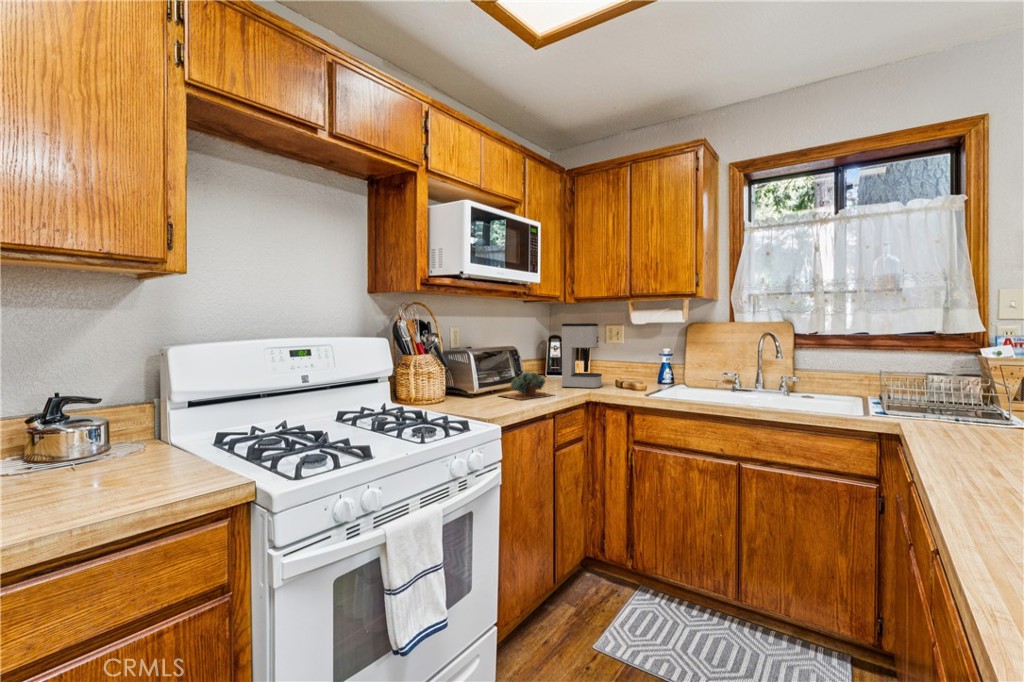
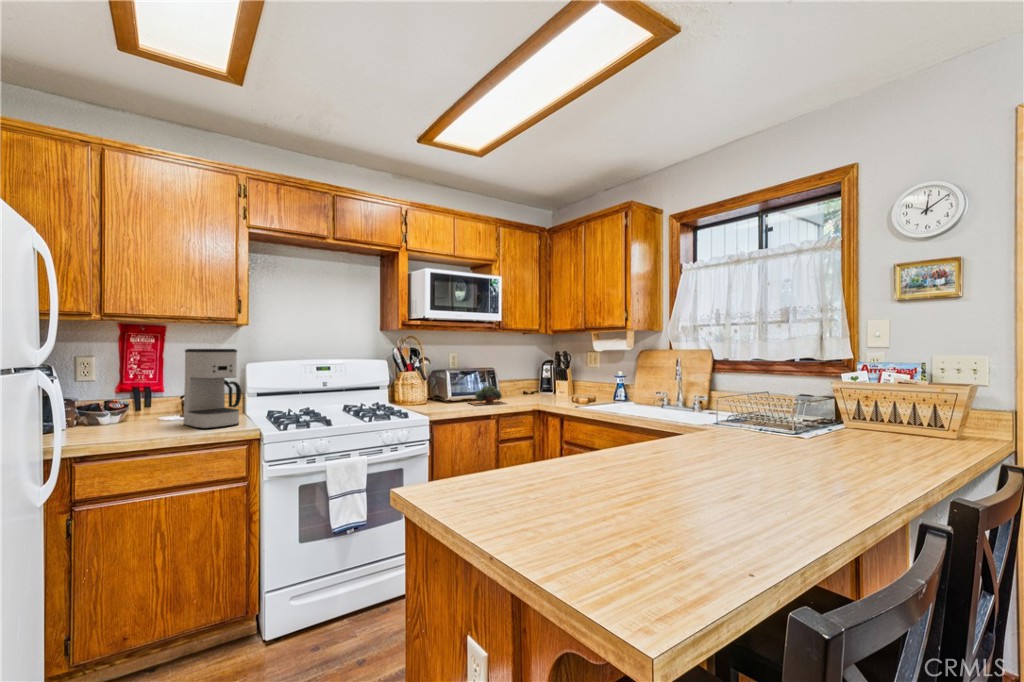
coffee maker: present [562,323,602,389] -> present [184,349,241,429]

